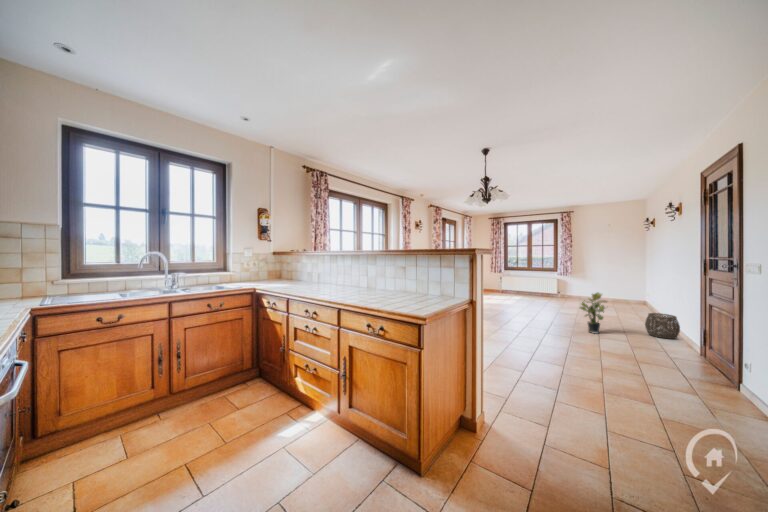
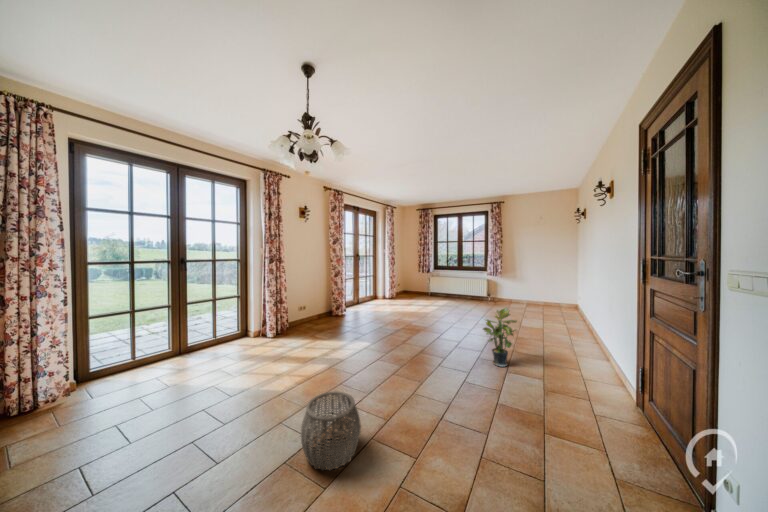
woven basket: present [645,313,680,339] -> present [300,391,361,470]

